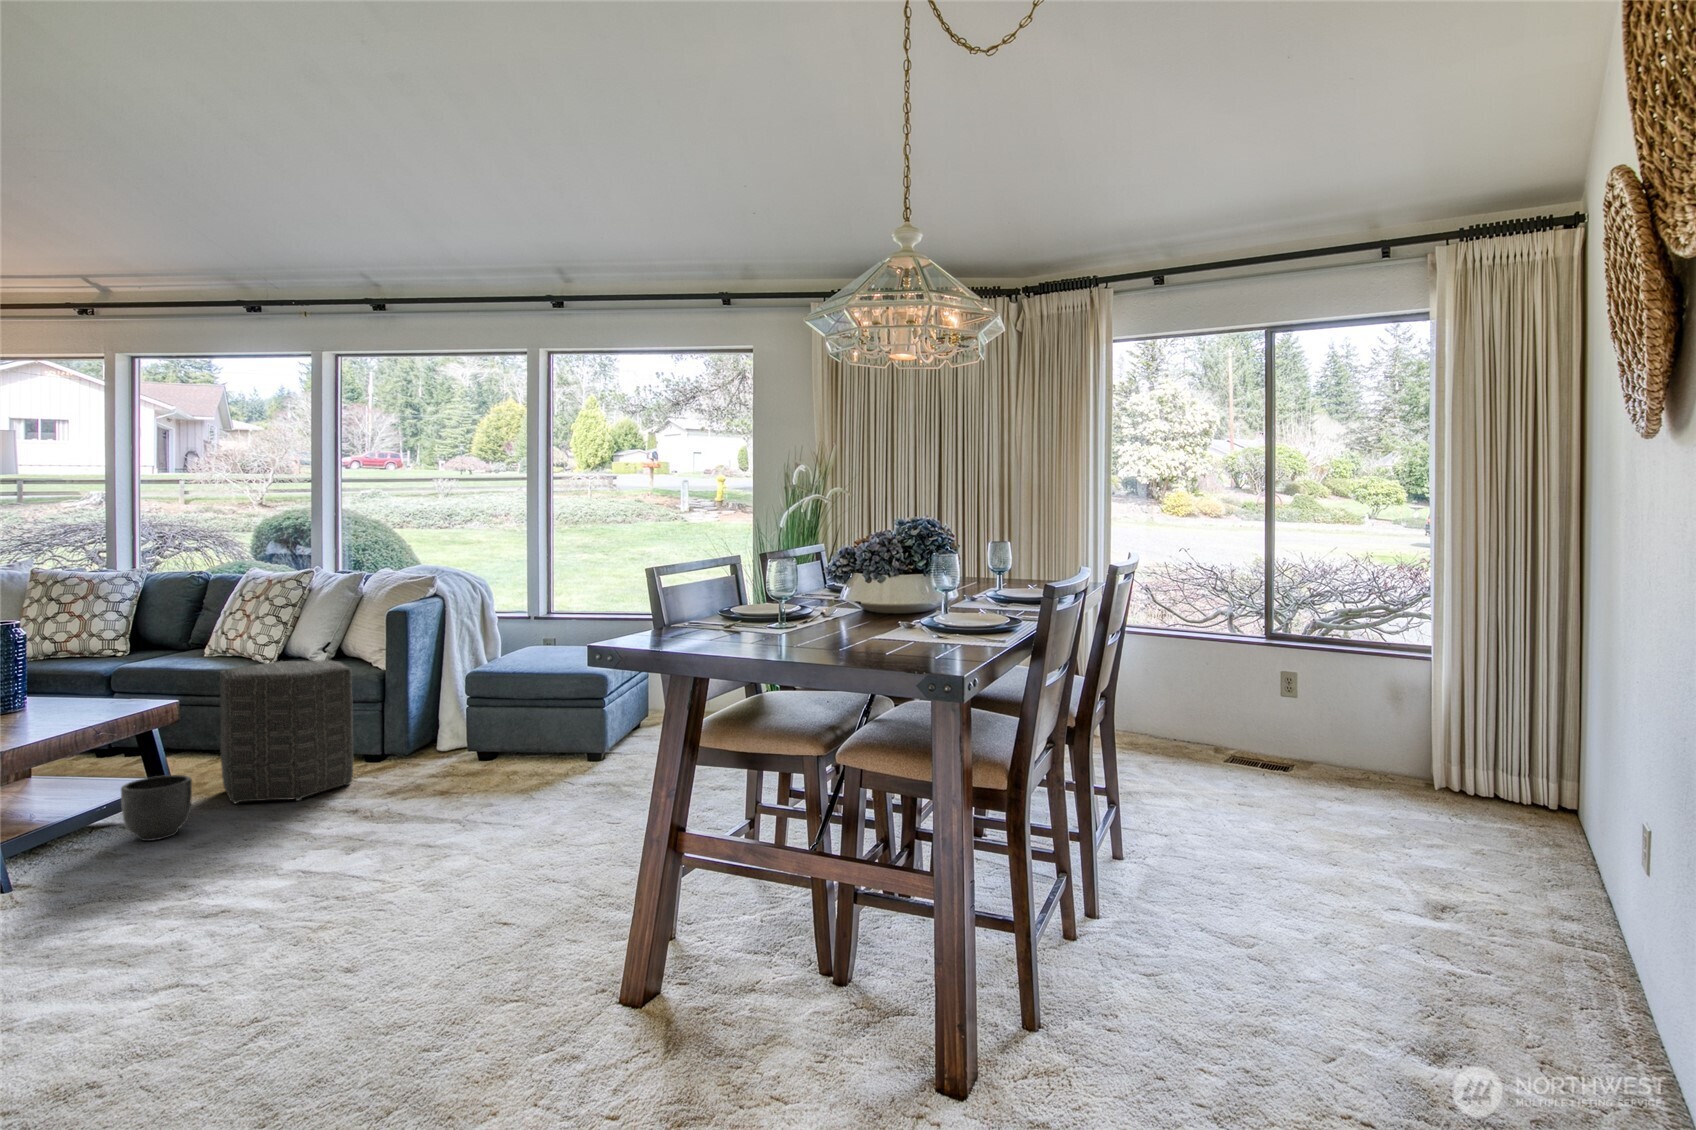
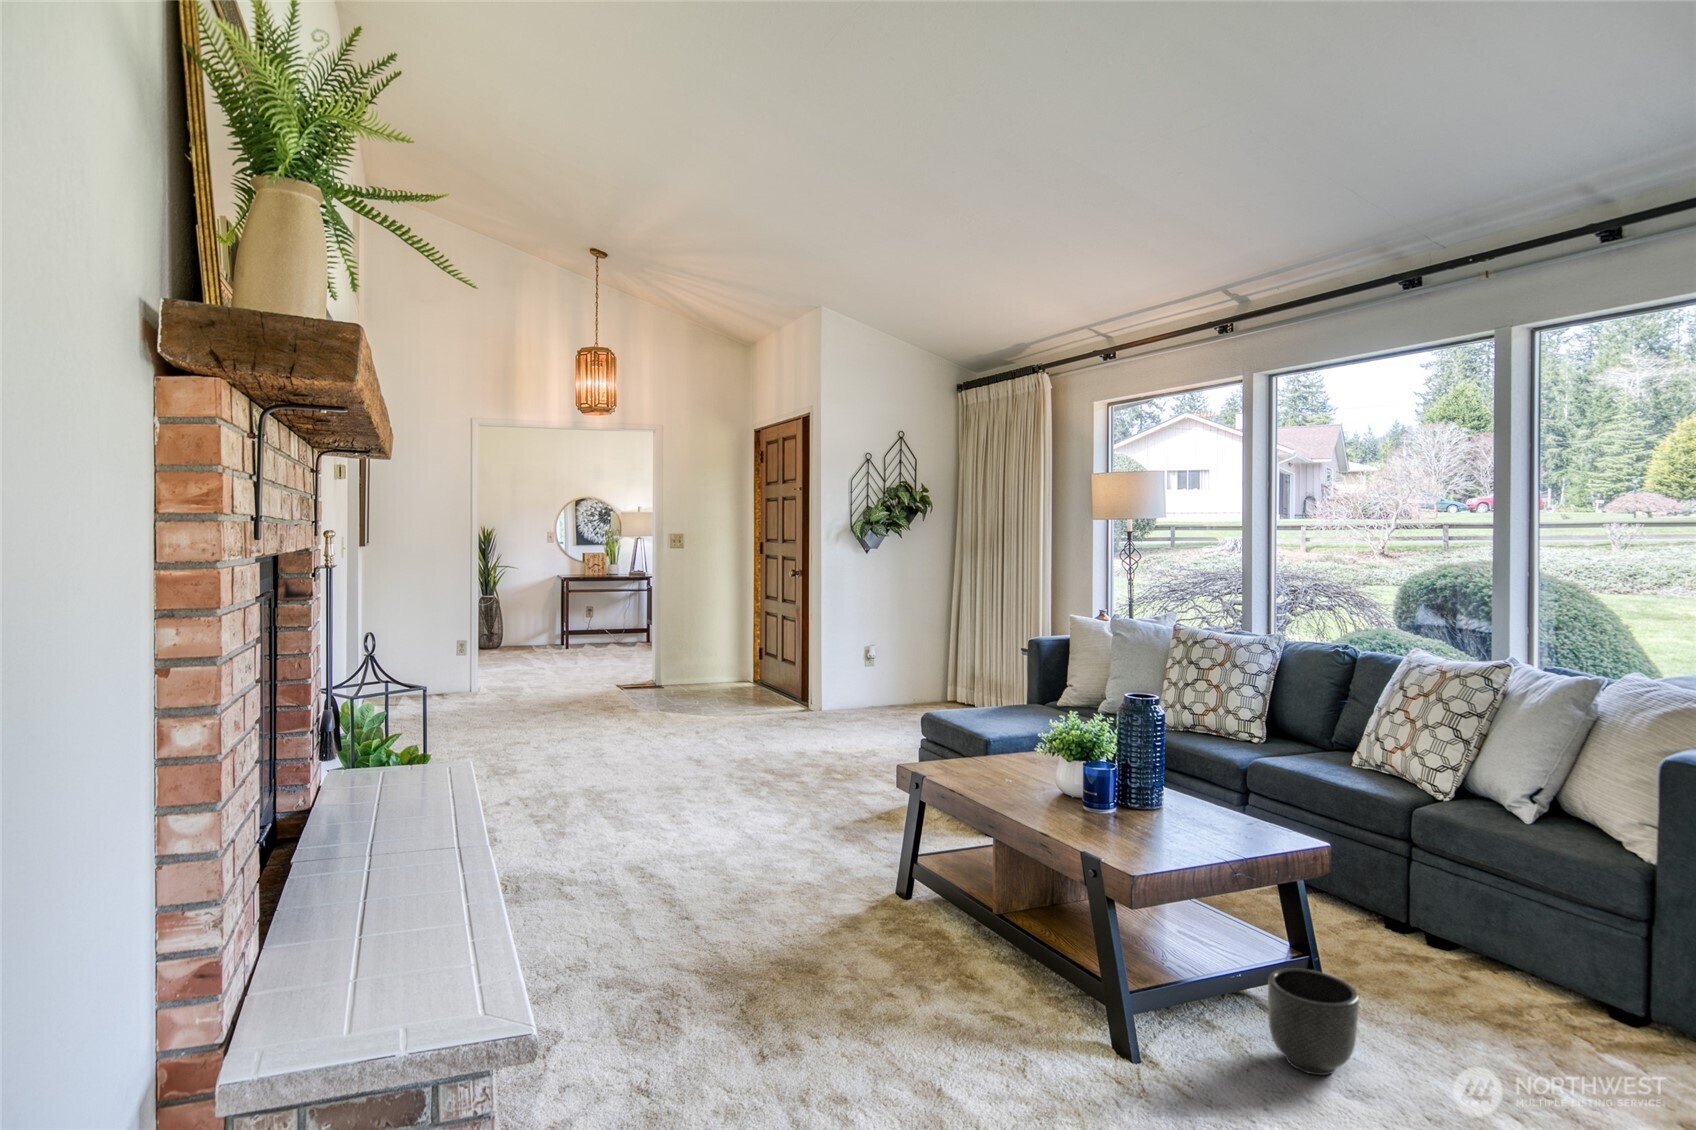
ottoman: present [220,660,353,803] -> none [1385,815,1612,1074]

